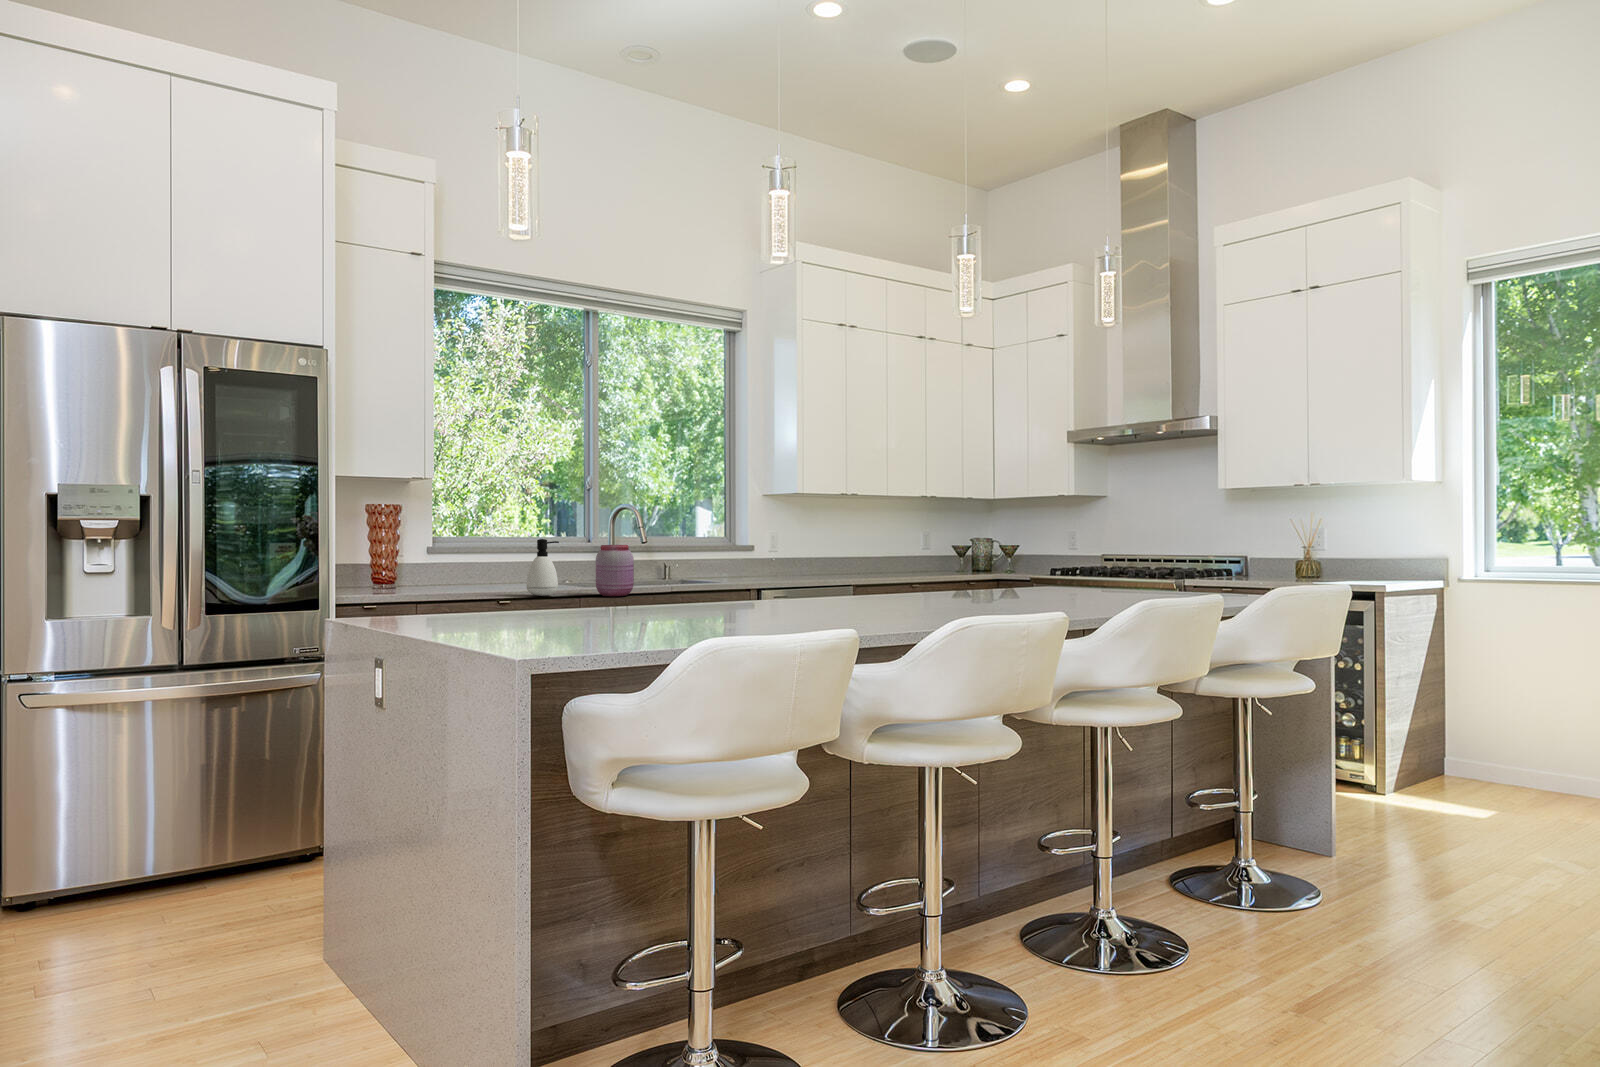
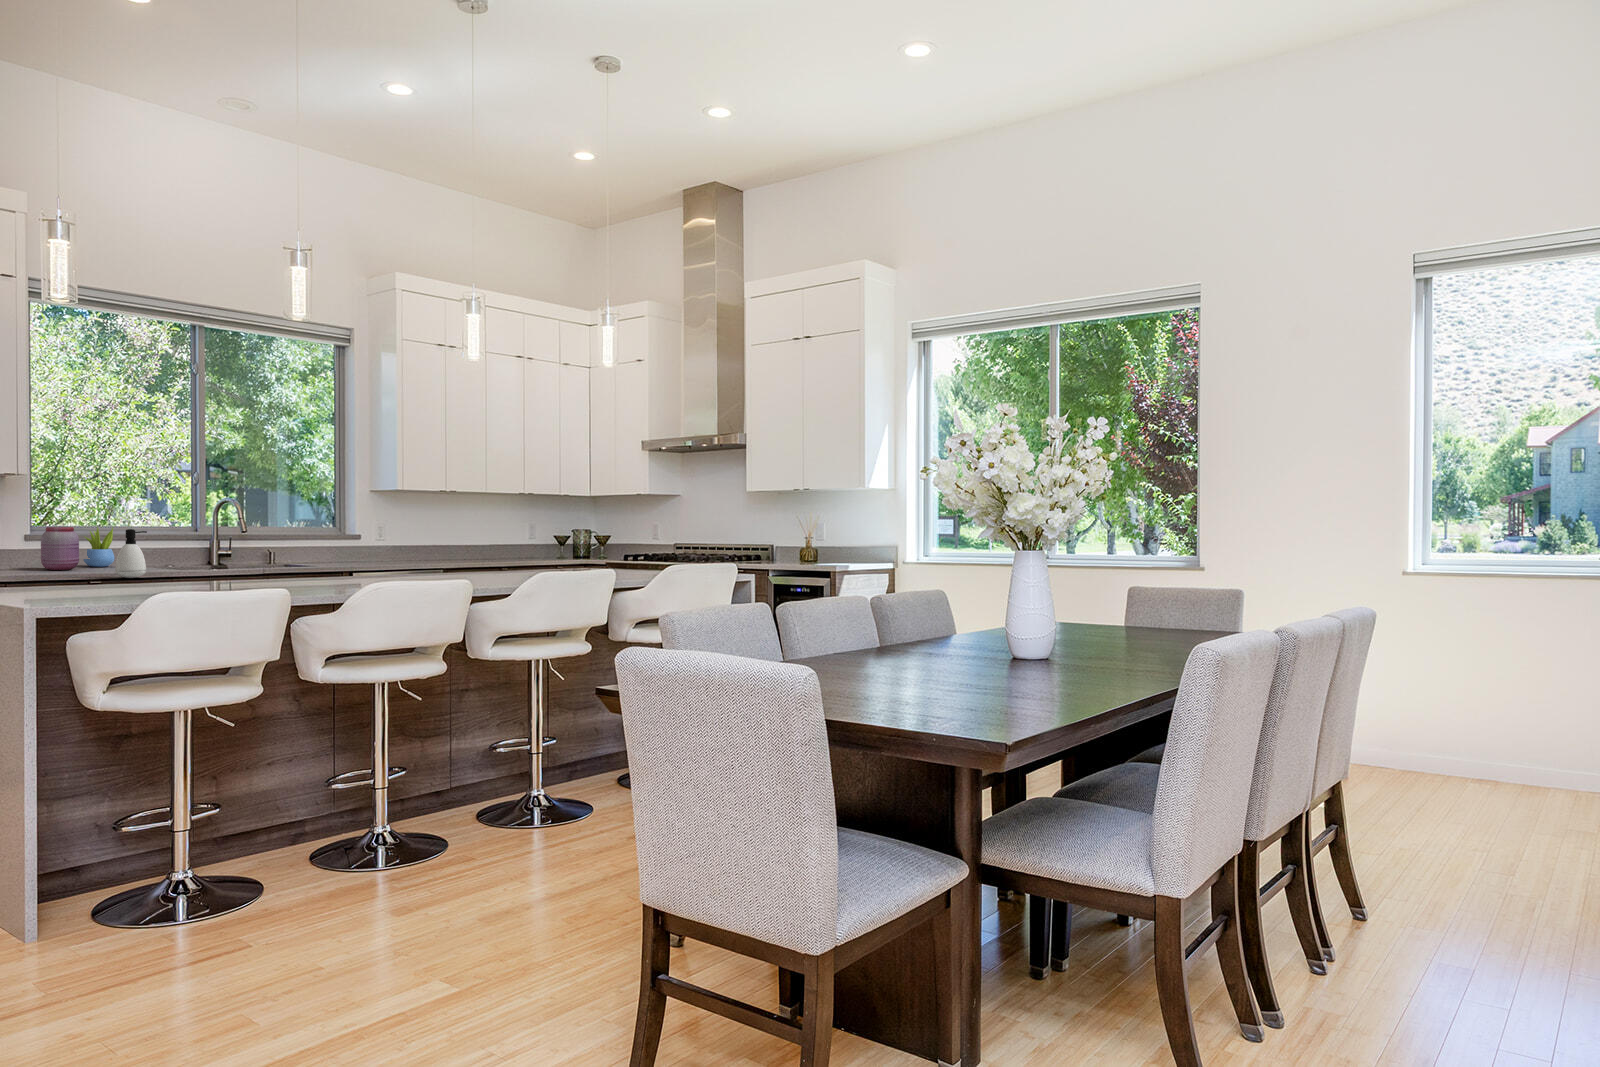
succulent plant: none [485,536,516,582] -> present [83,527,114,567]
jar: present [596,545,634,596] -> present [41,527,79,570]

